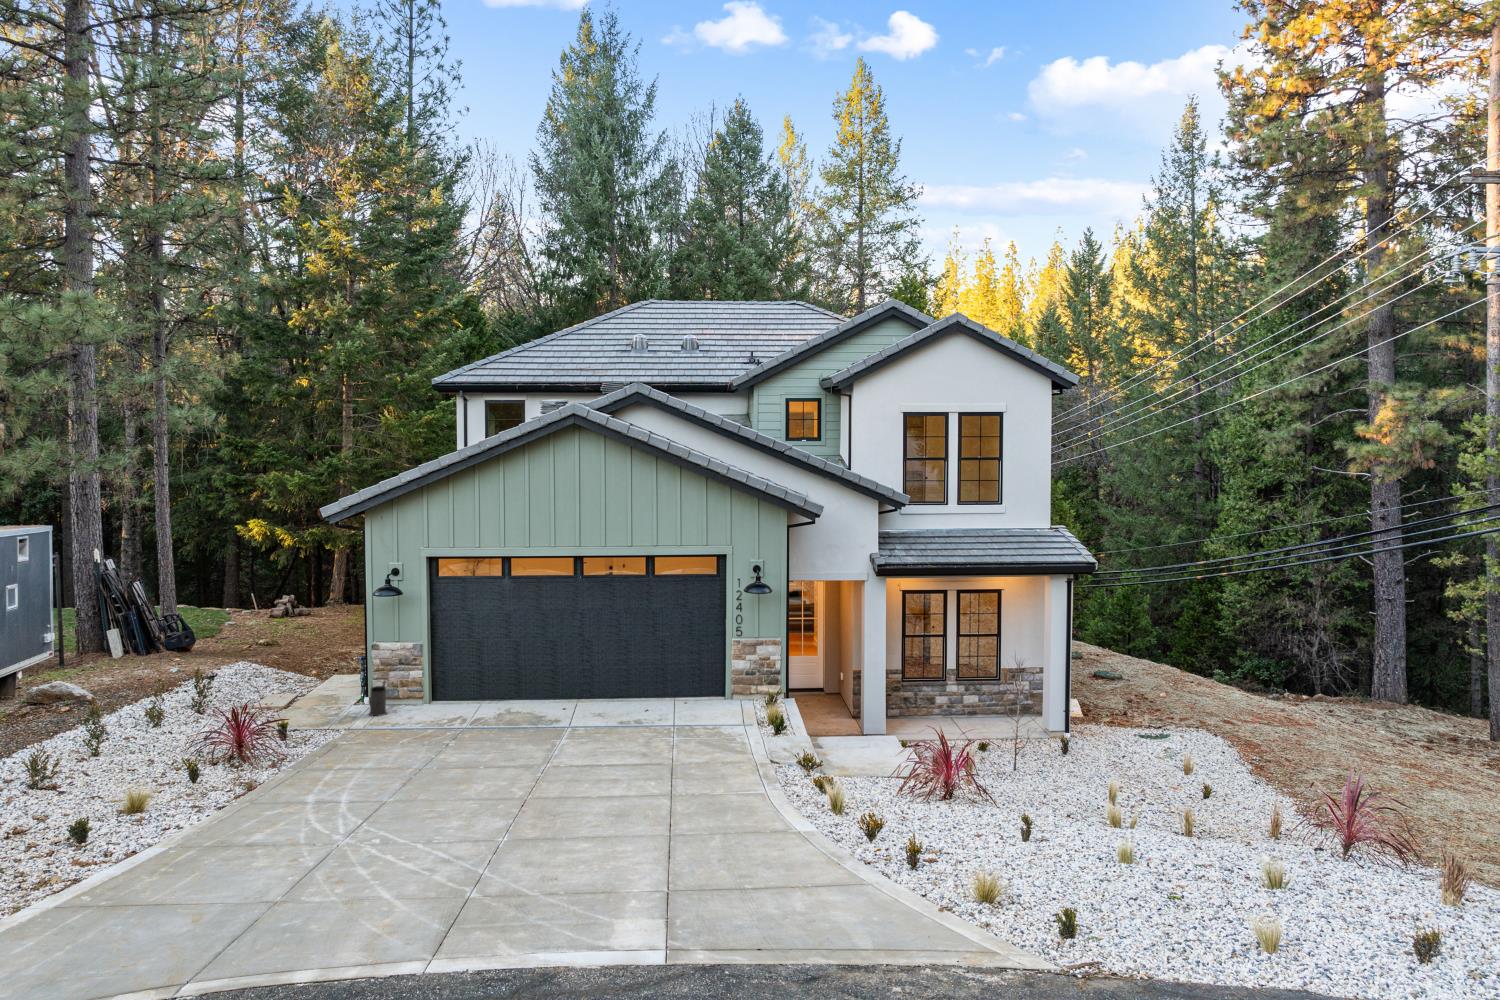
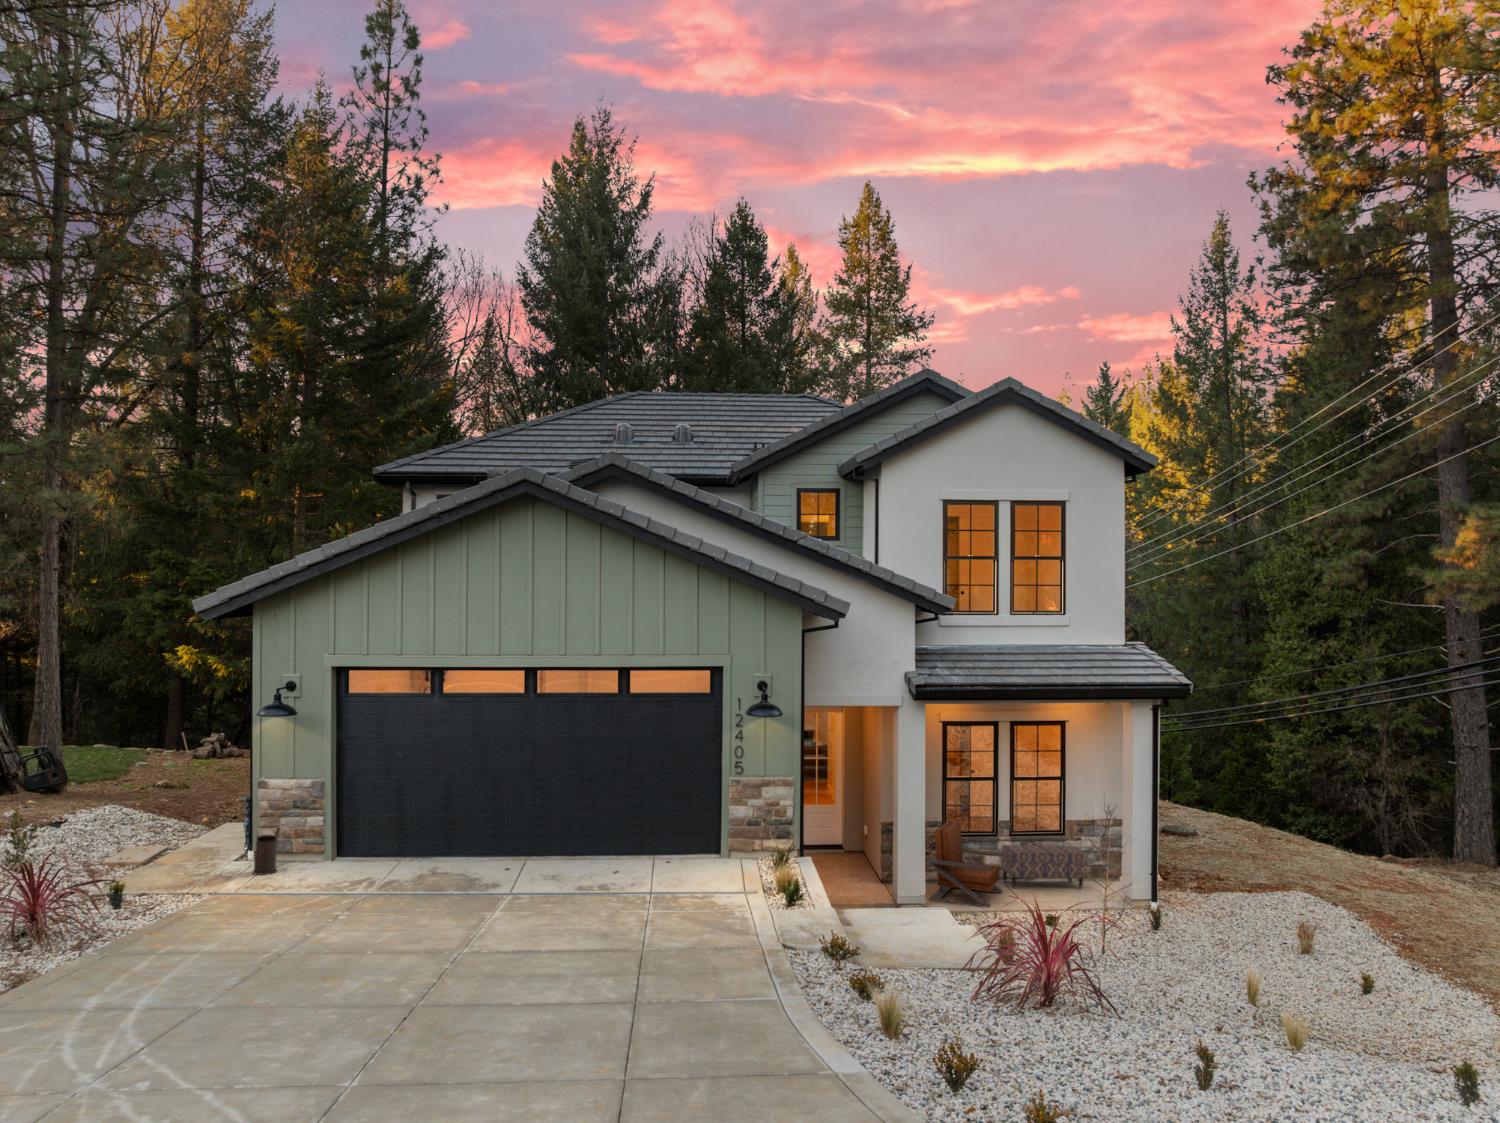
lounge chair: none [886,669,947,738] -> present [927,821,1003,908]
bench: none [948,687,1013,721] -> present [1001,845,1086,888]

